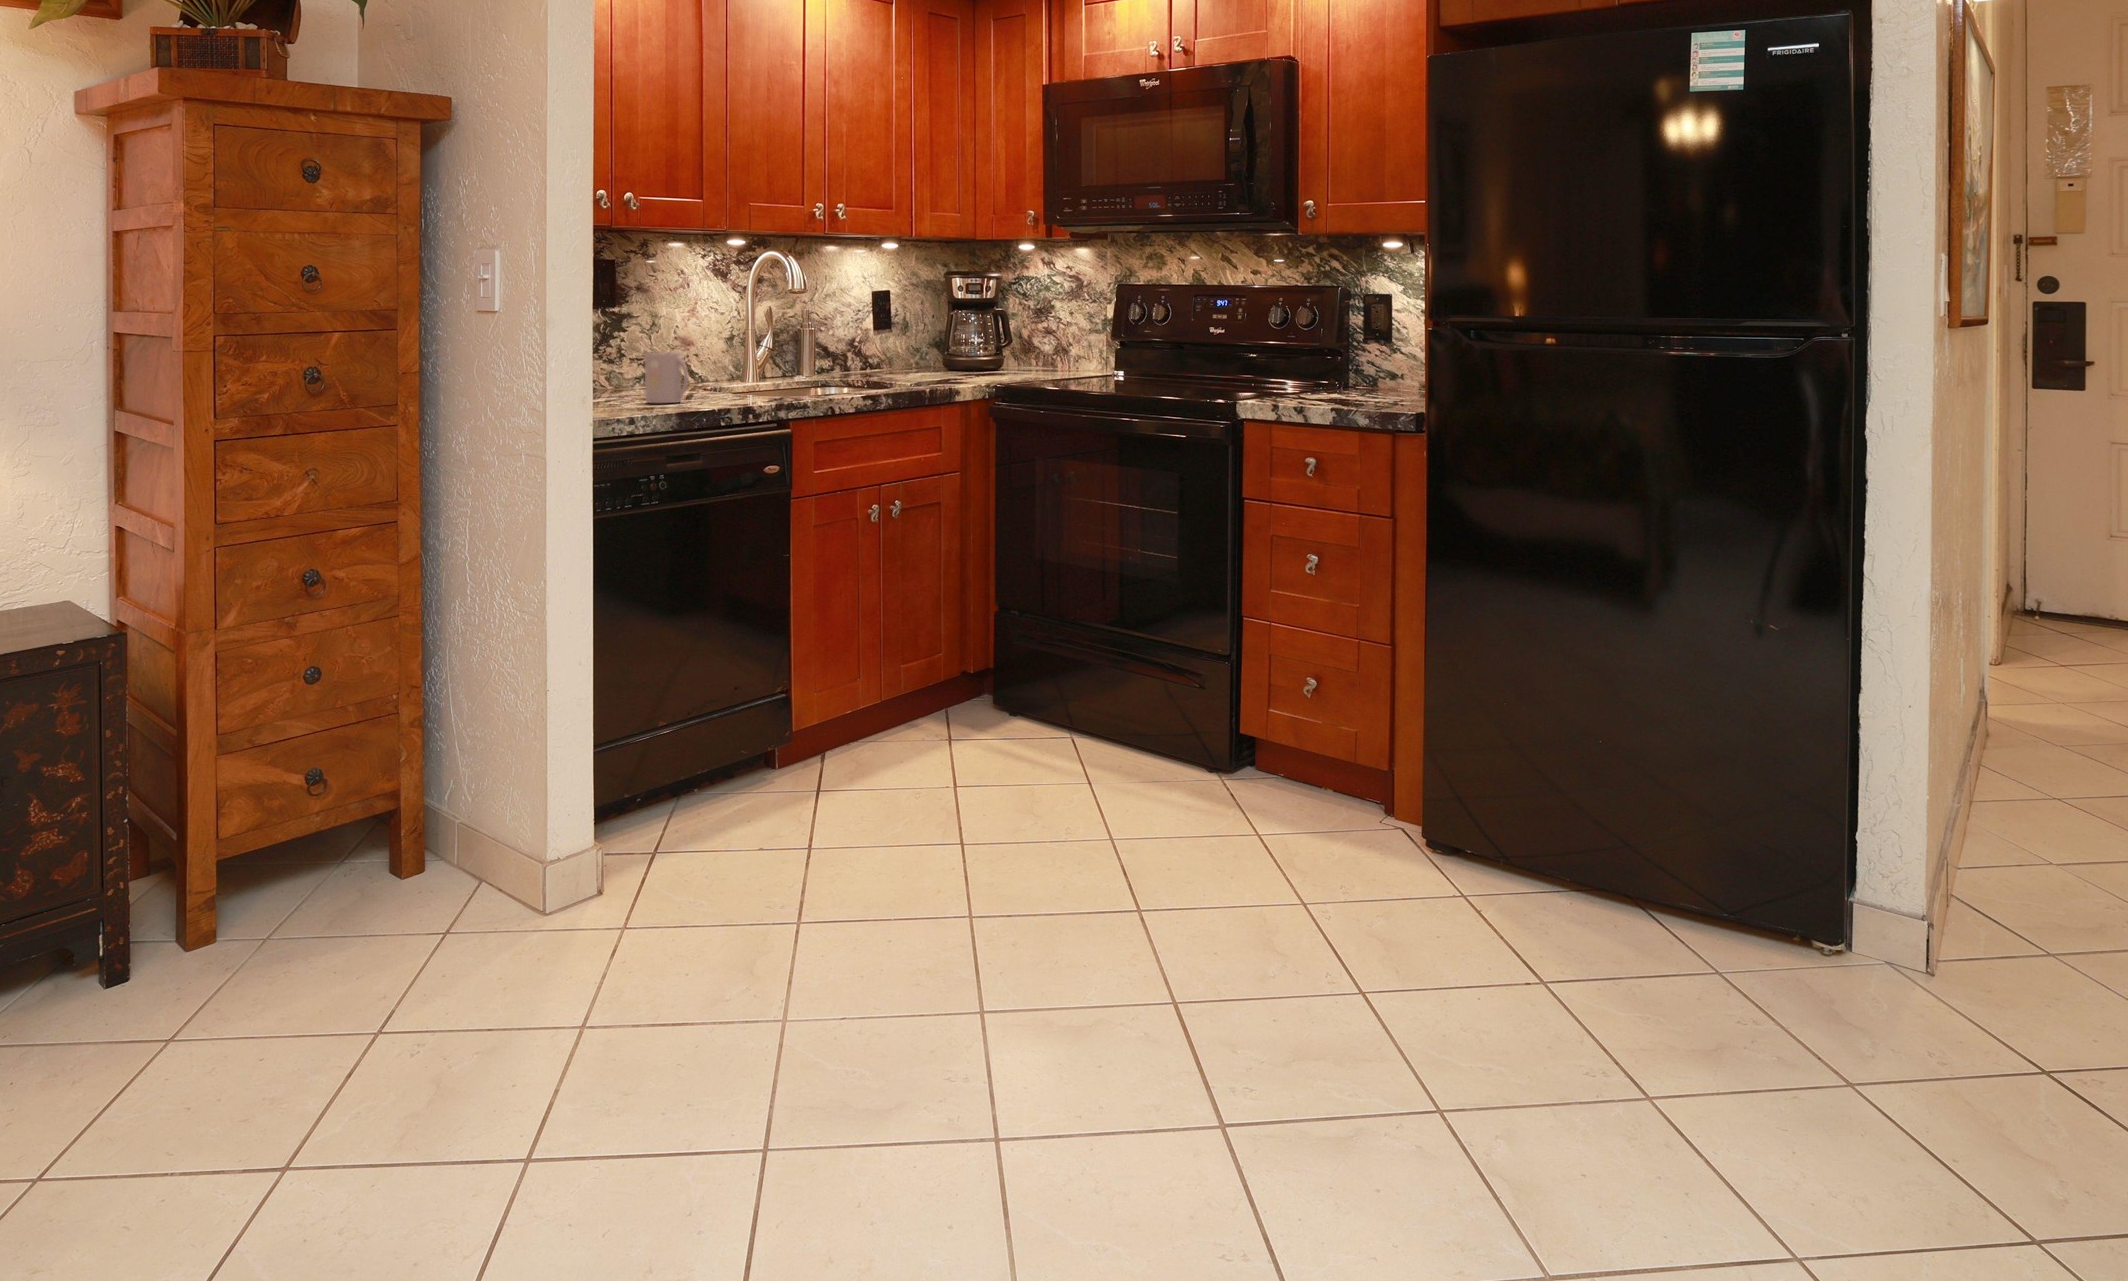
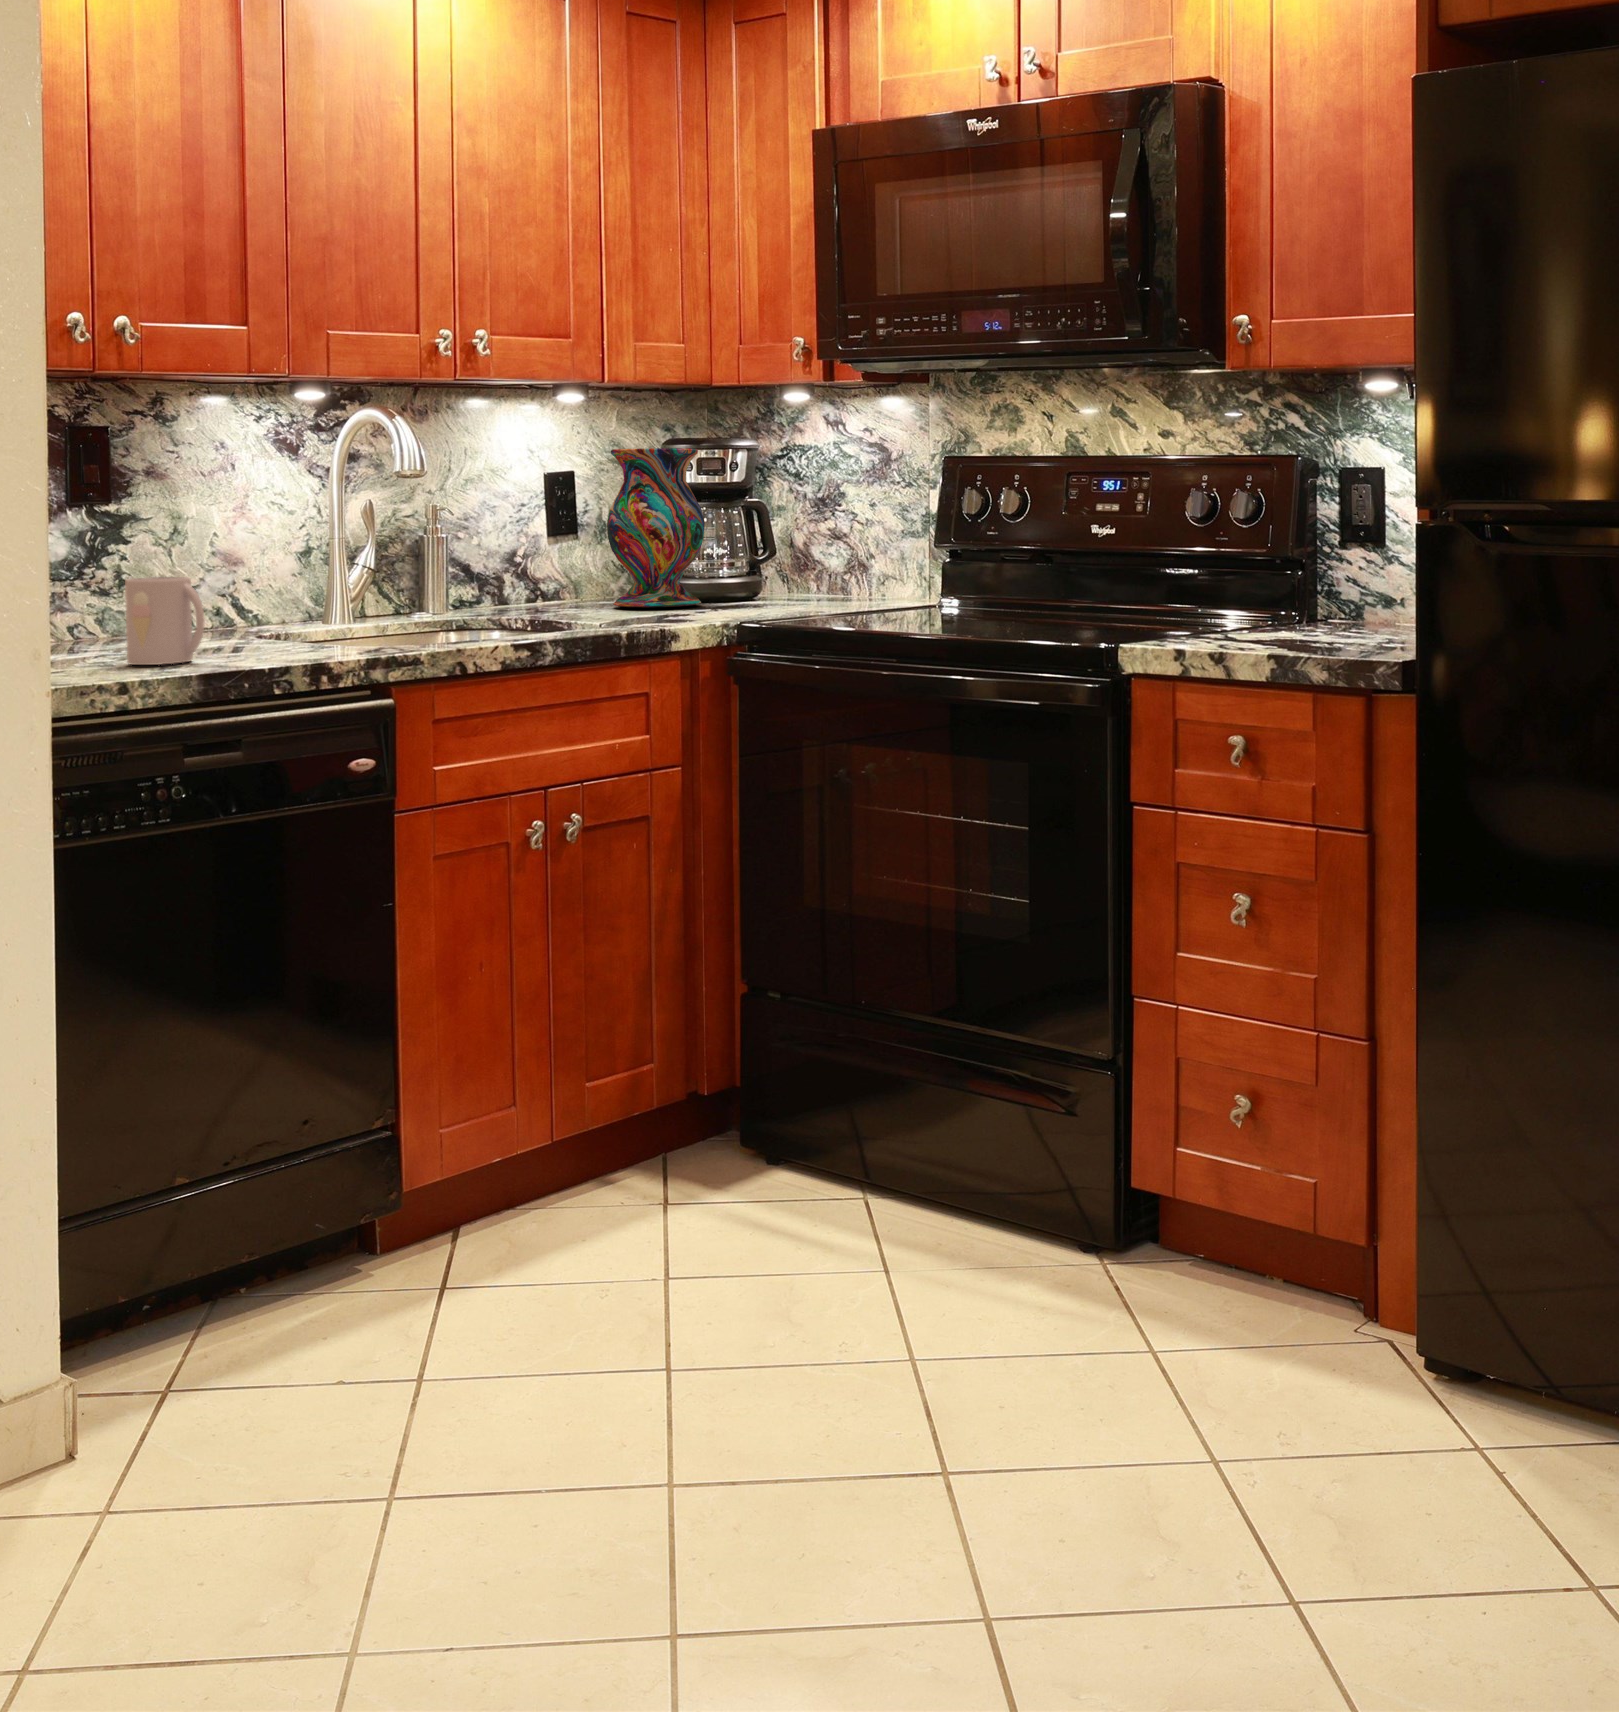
vase: none [906,278,966,377] -> present [607,448,705,607]

